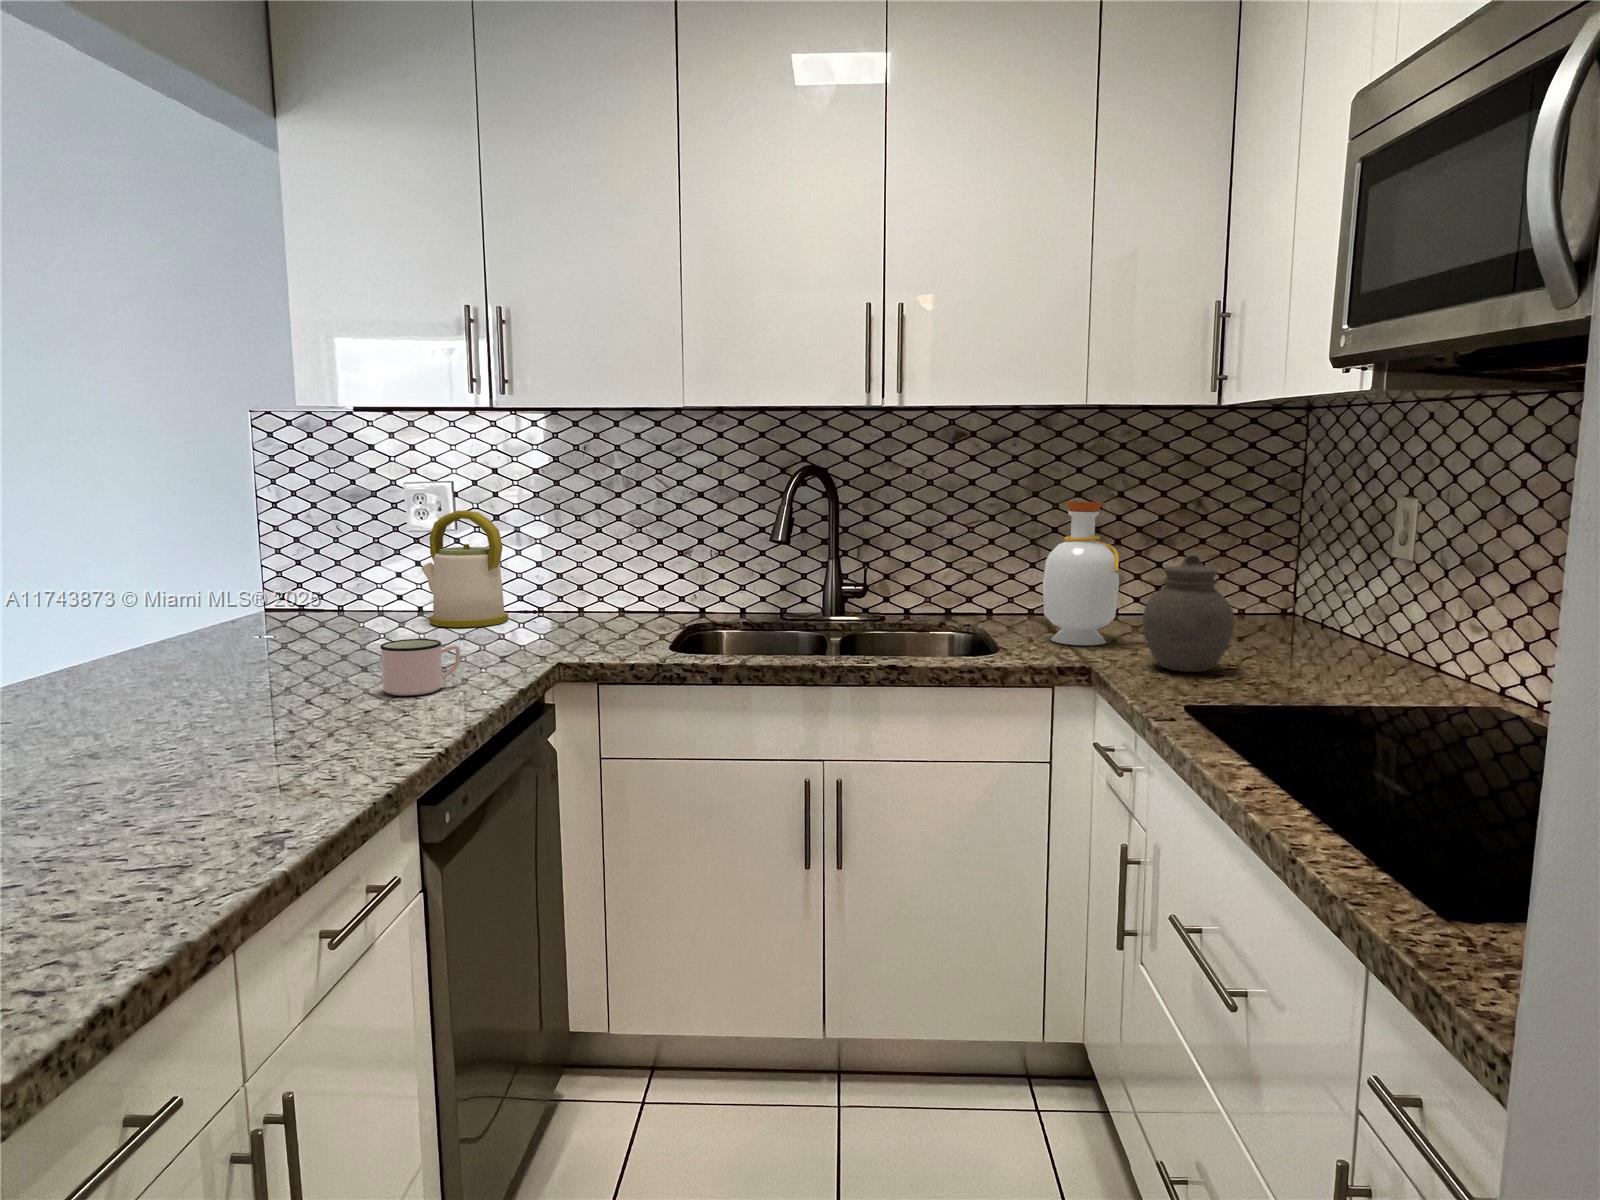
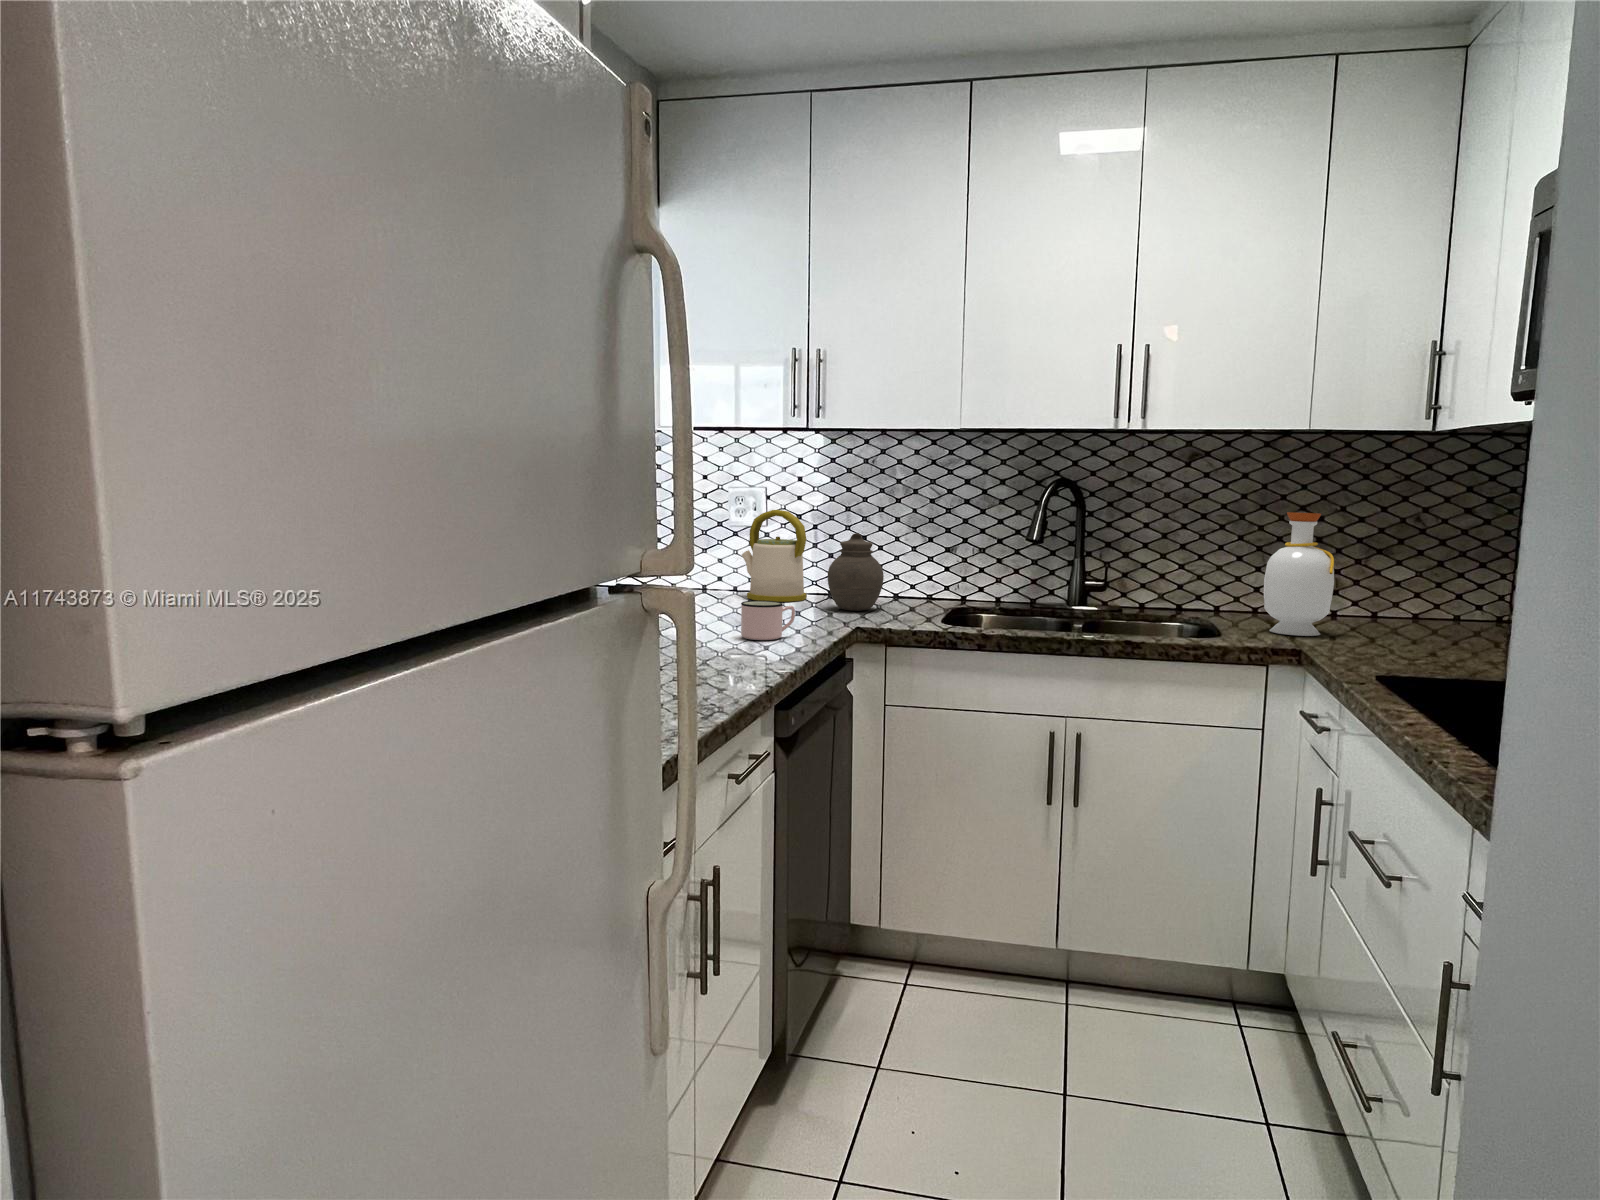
jar: present [1143,555,1234,672] -> present [828,533,884,611]

